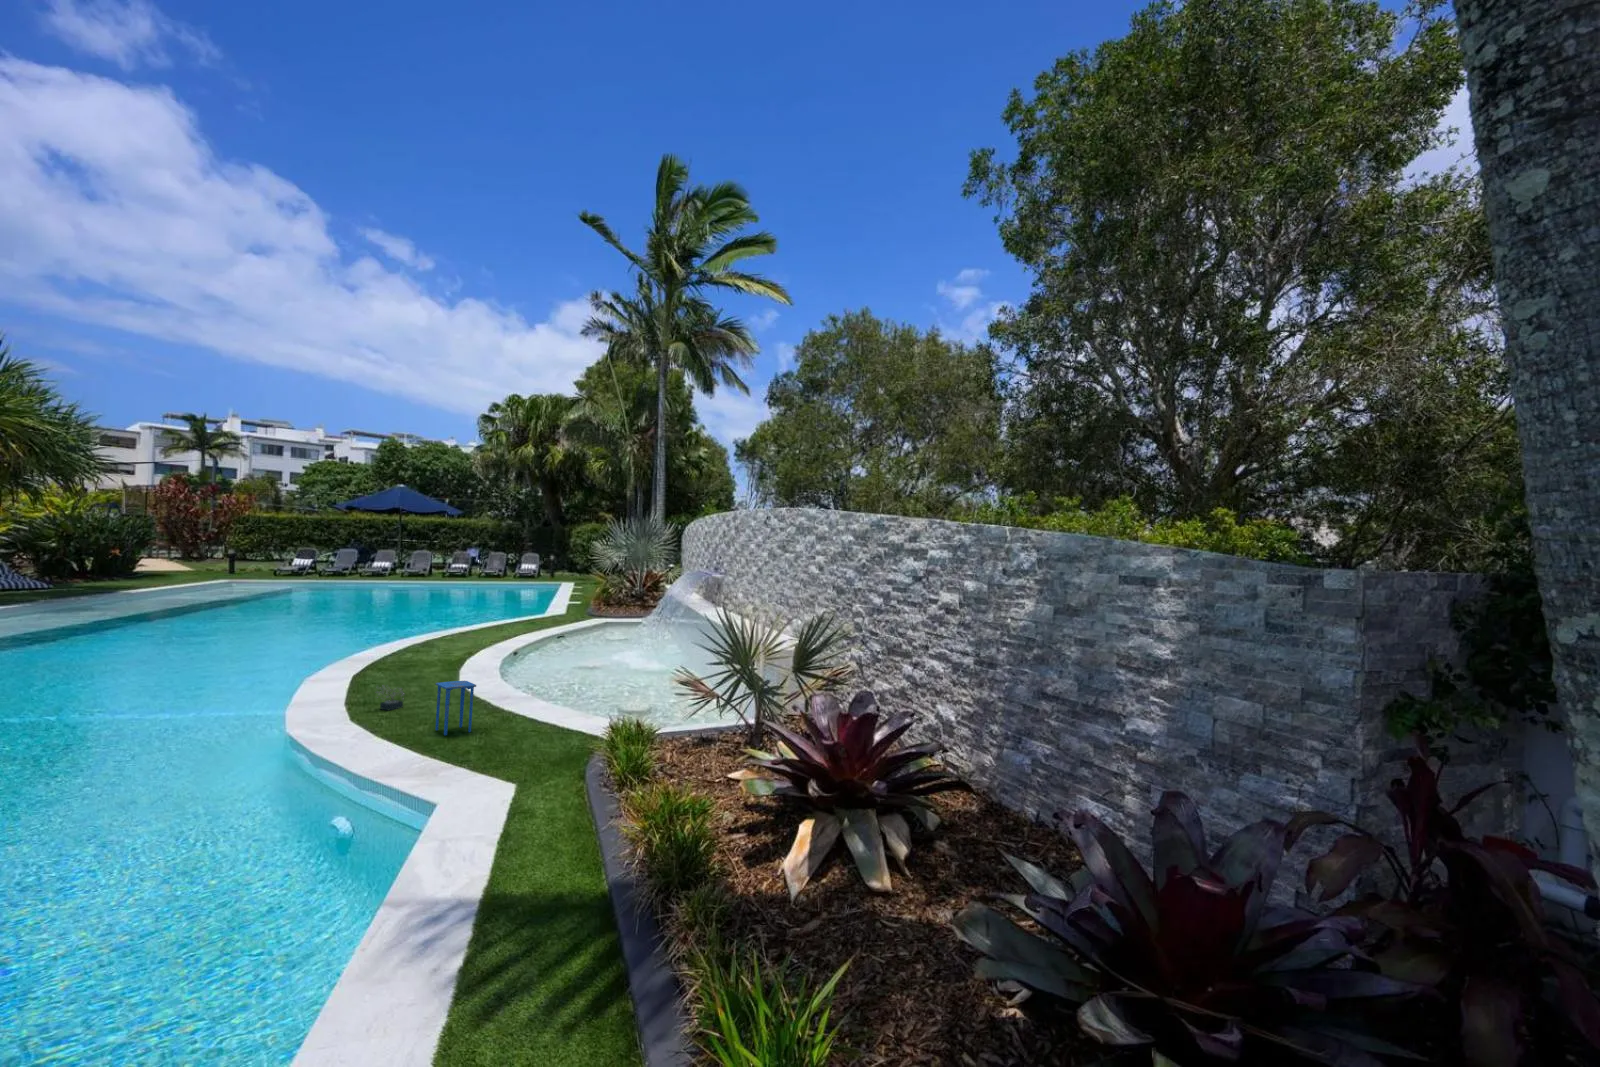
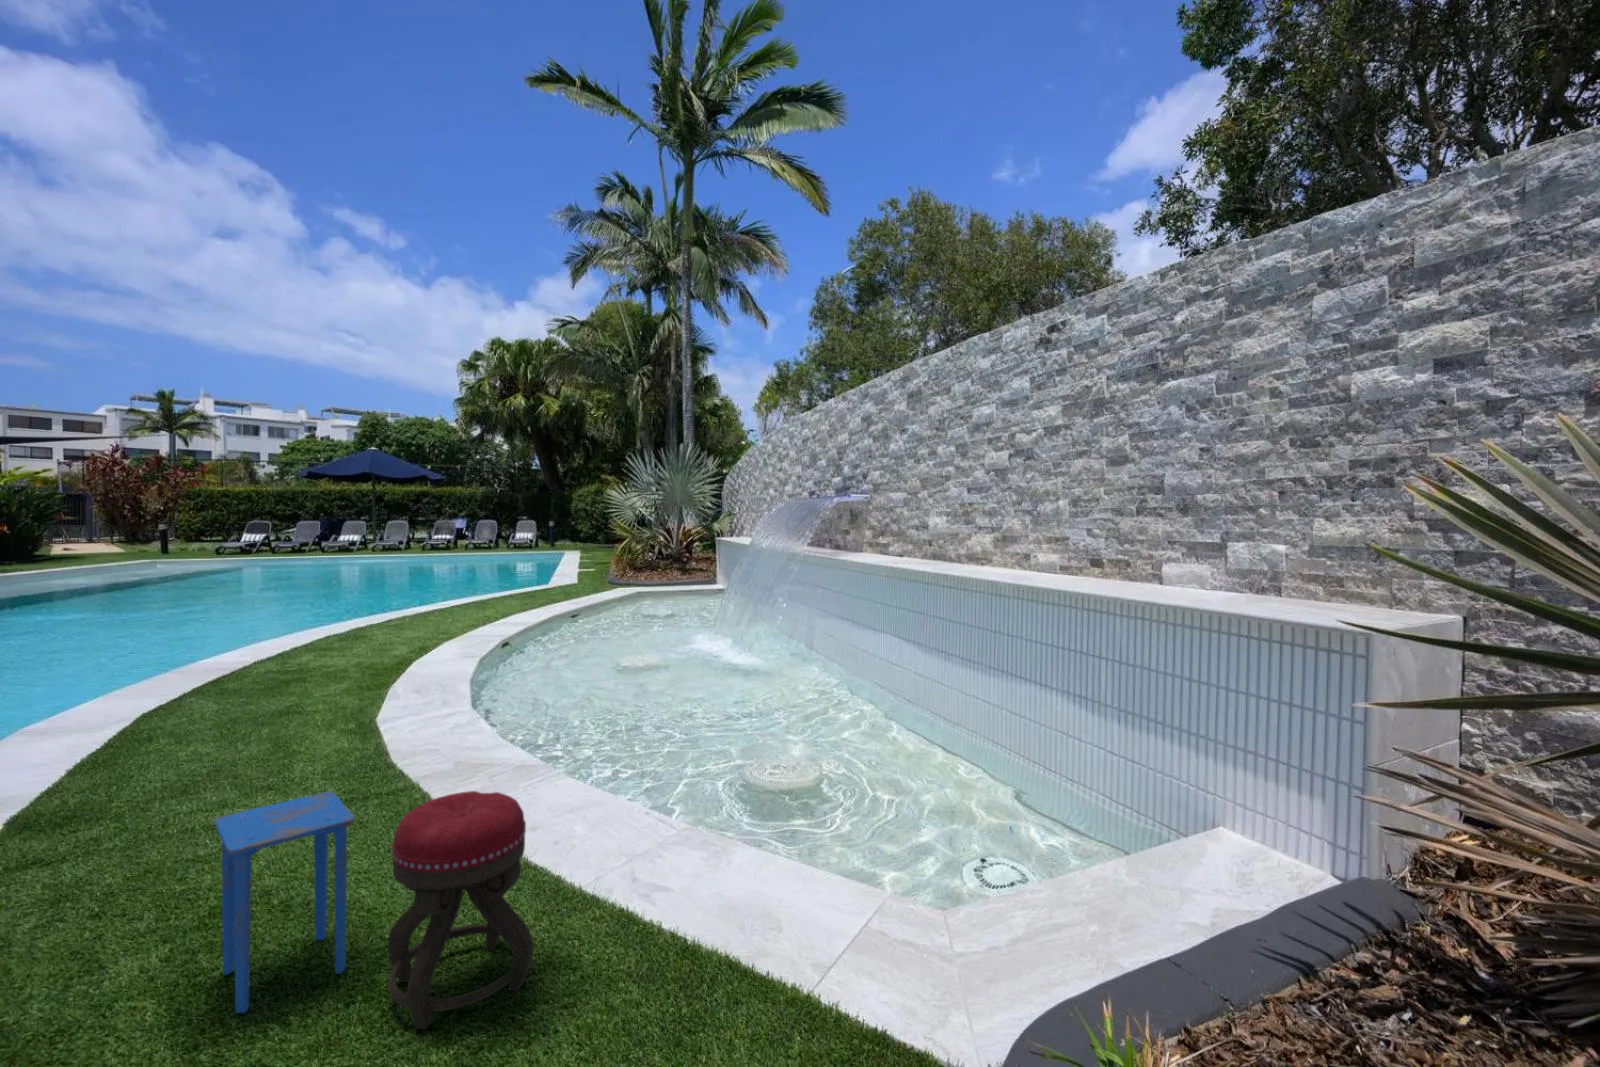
ottoman: none [485,680,528,739] -> present [388,791,533,1029]
decorative plant: present [377,688,404,710] -> none [109,782,210,855]

